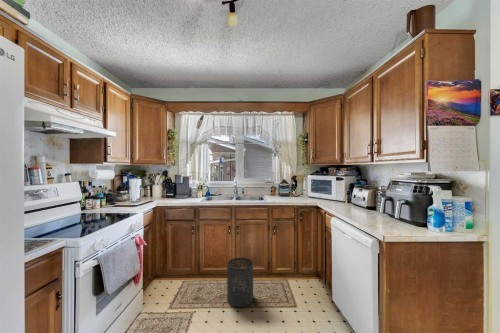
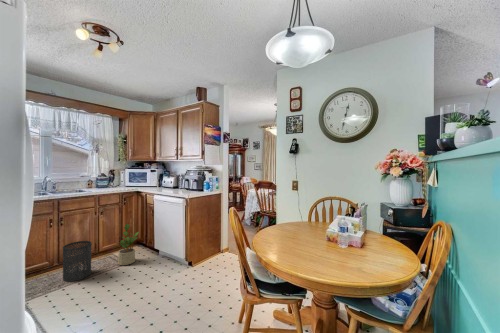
potted plant: none [282,252,310,311] -> present [118,224,139,265]

